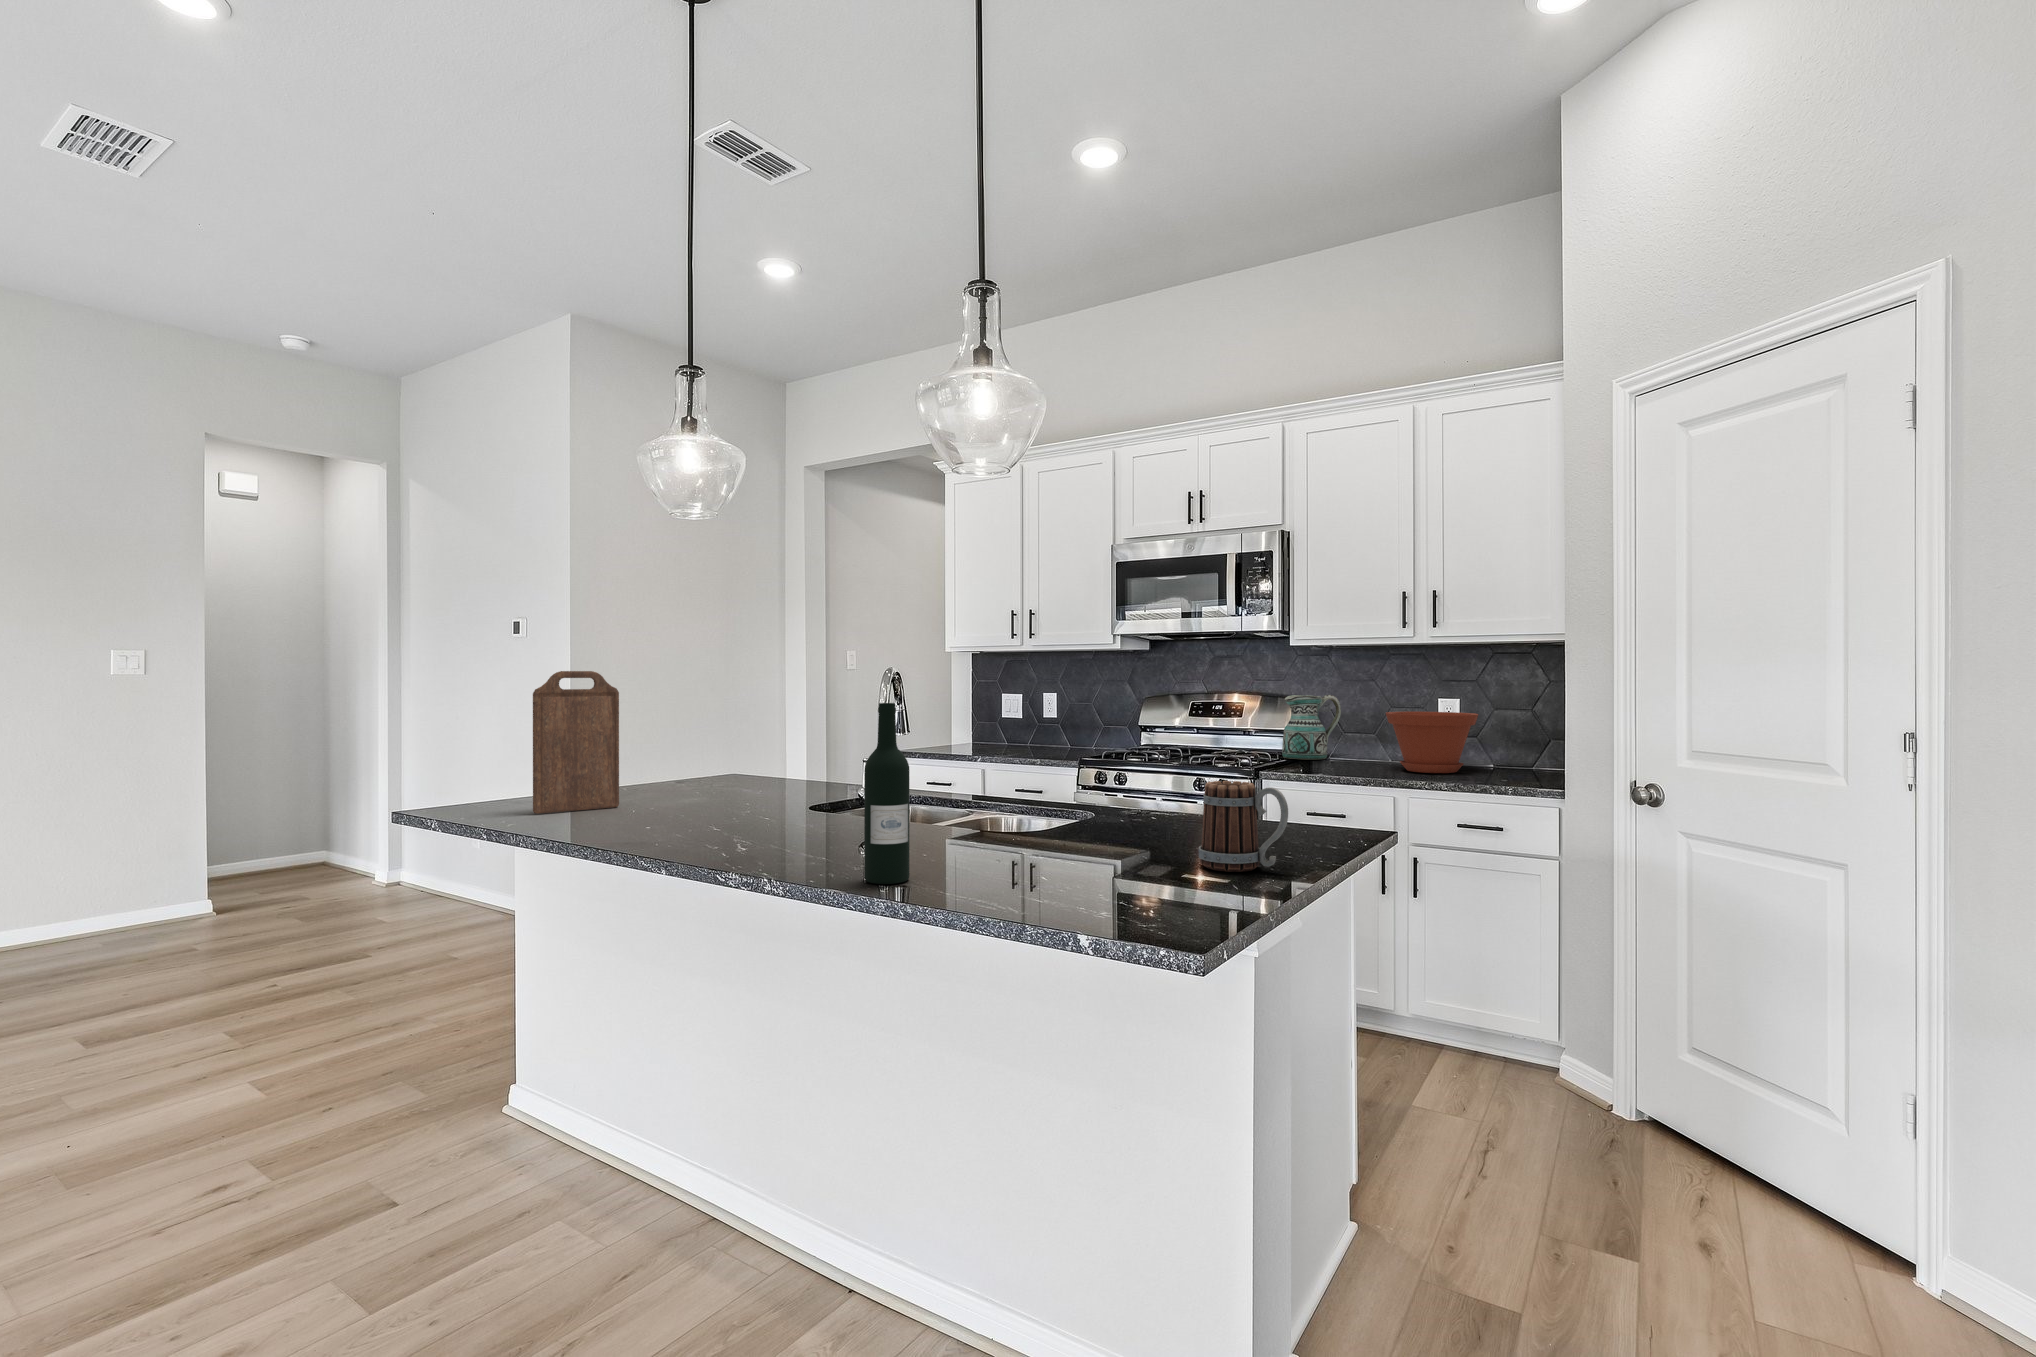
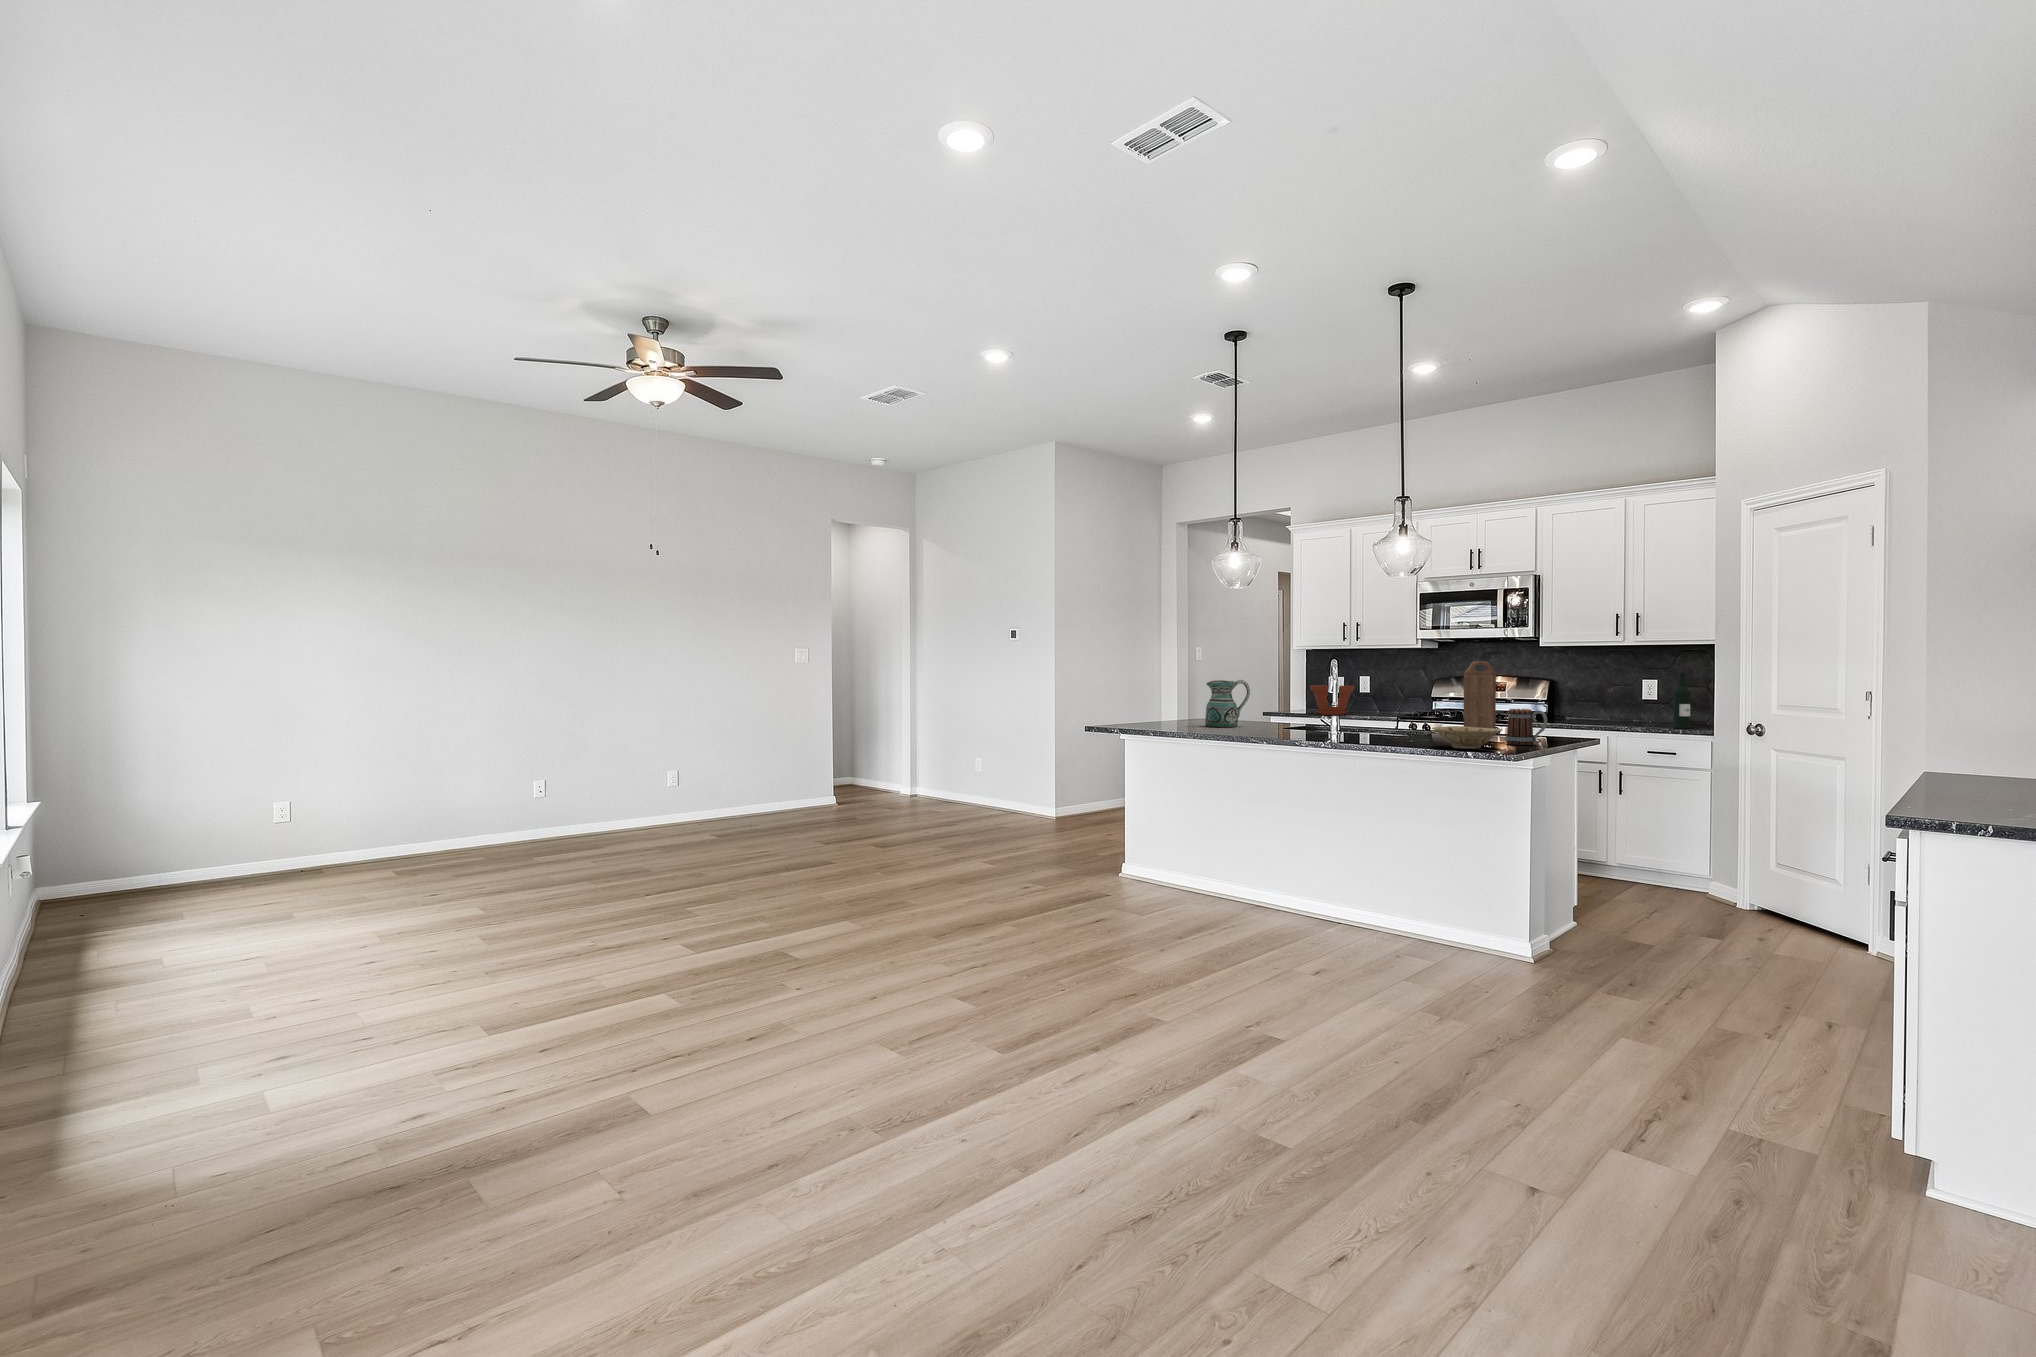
cutting board: present [533,671,619,813] -> present [1464,661,1496,729]
ceramic pitcher: present [1282,695,1341,760] -> present [1205,680,1250,727]
wine bottle: present [864,703,910,884] -> present [1673,672,1691,729]
plant pot: present [1386,712,1478,773] -> present [1310,685,1355,715]
bowl: none [1011,830,1180,899] -> present [1432,726,1502,749]

